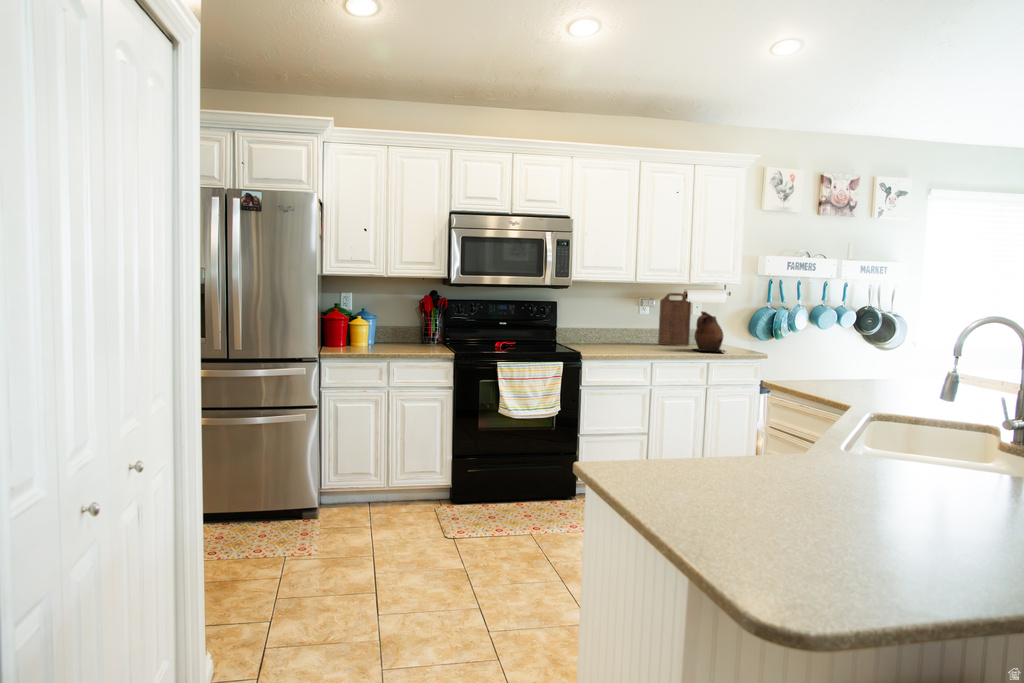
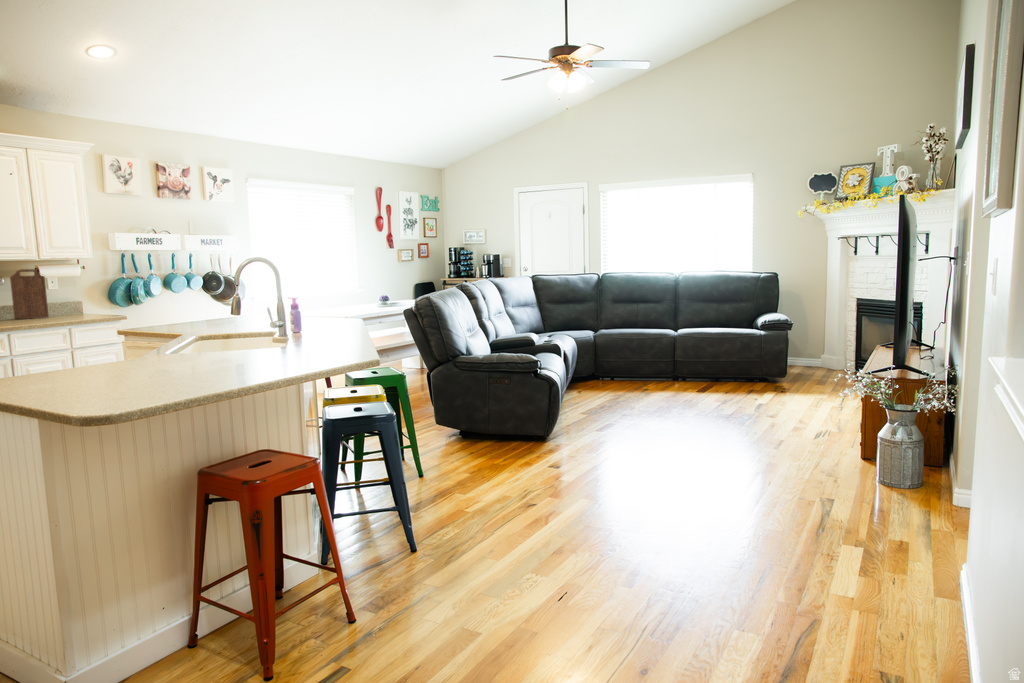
ceramic pitcher: present [694,312,725,352] -> none [50,284,87,320]

